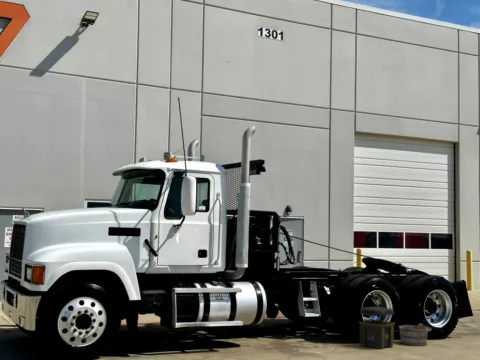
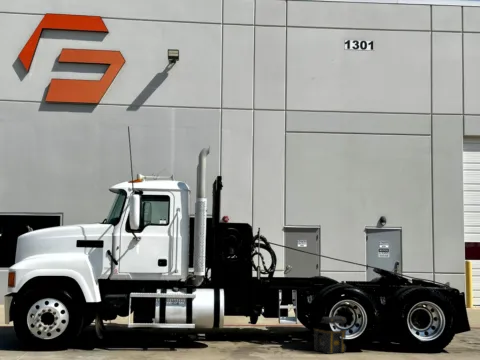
bucket: present [399,324,431,346] -> none [357,332,388,353]

